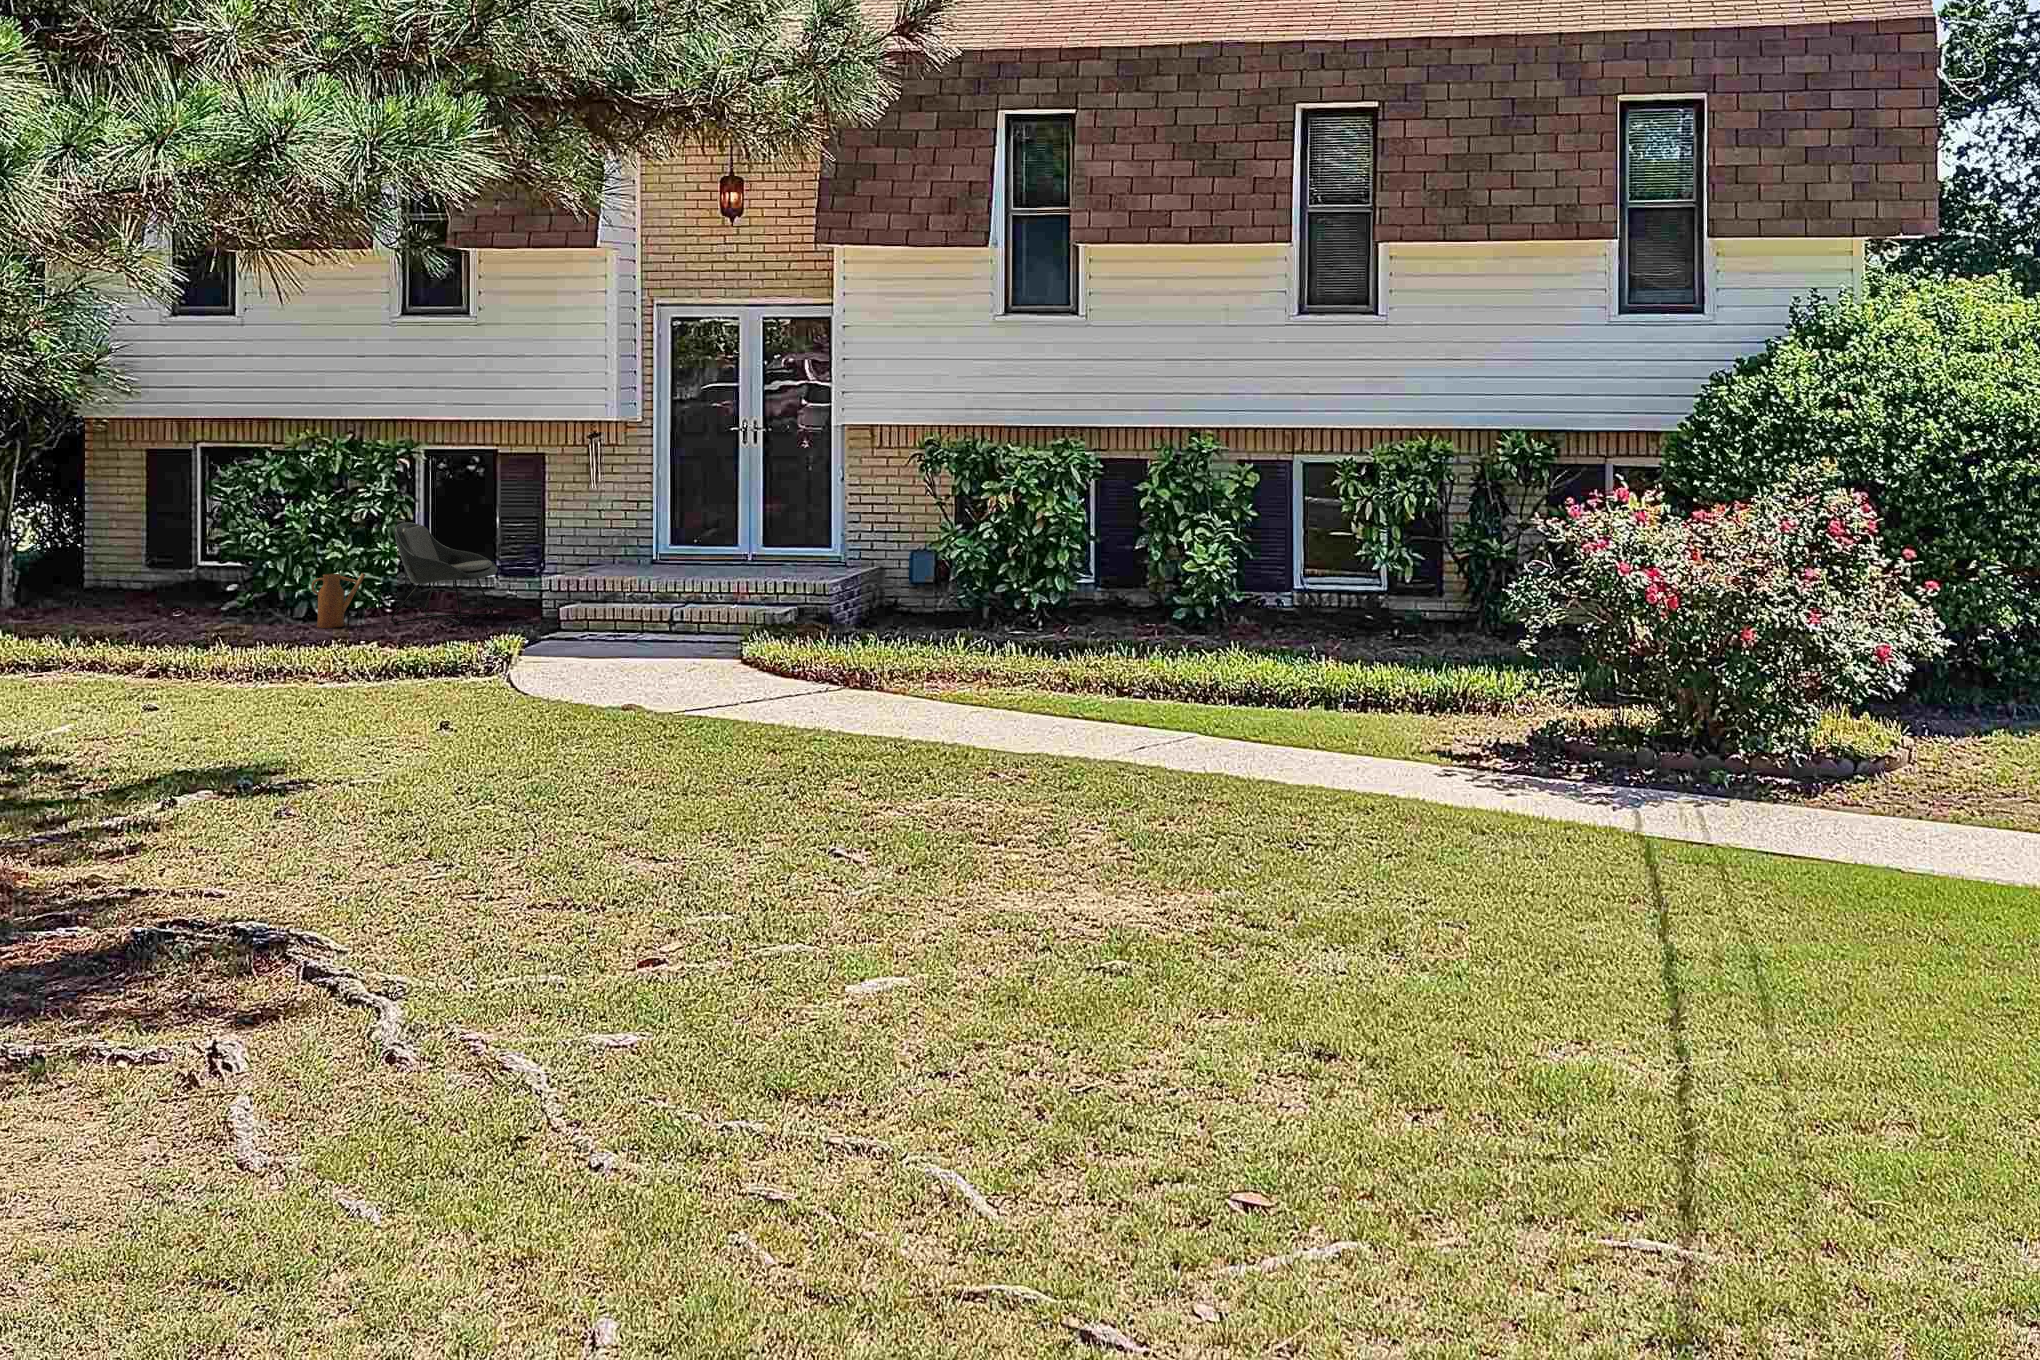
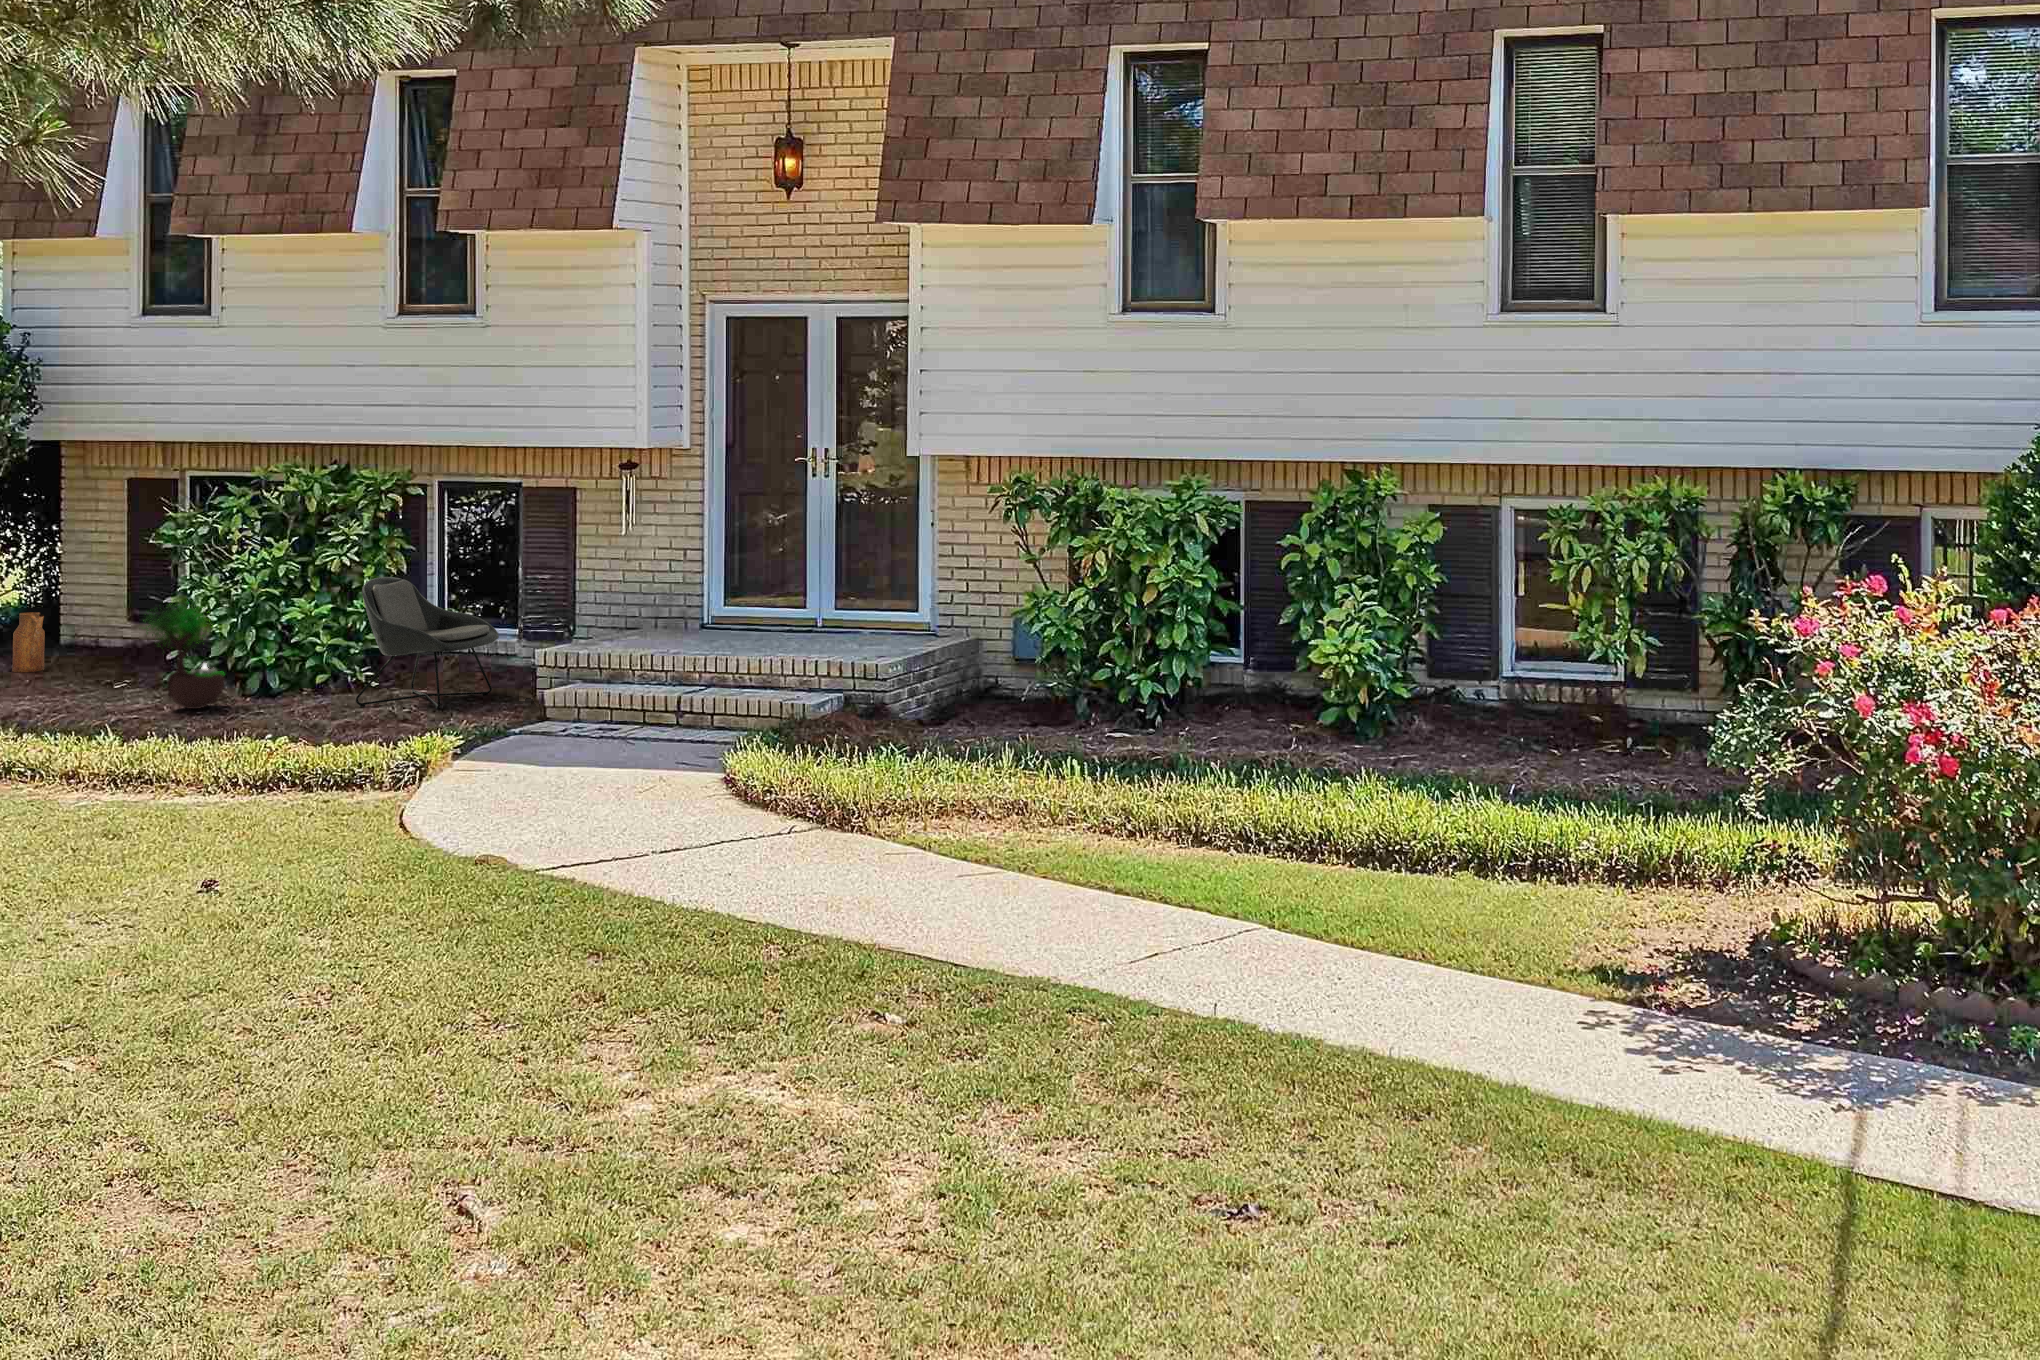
potted tree: none [217,533,284,627] -> present [146,599,224,709]
watering can: present [311,573,365,628] -> present [12,612,45,672]

